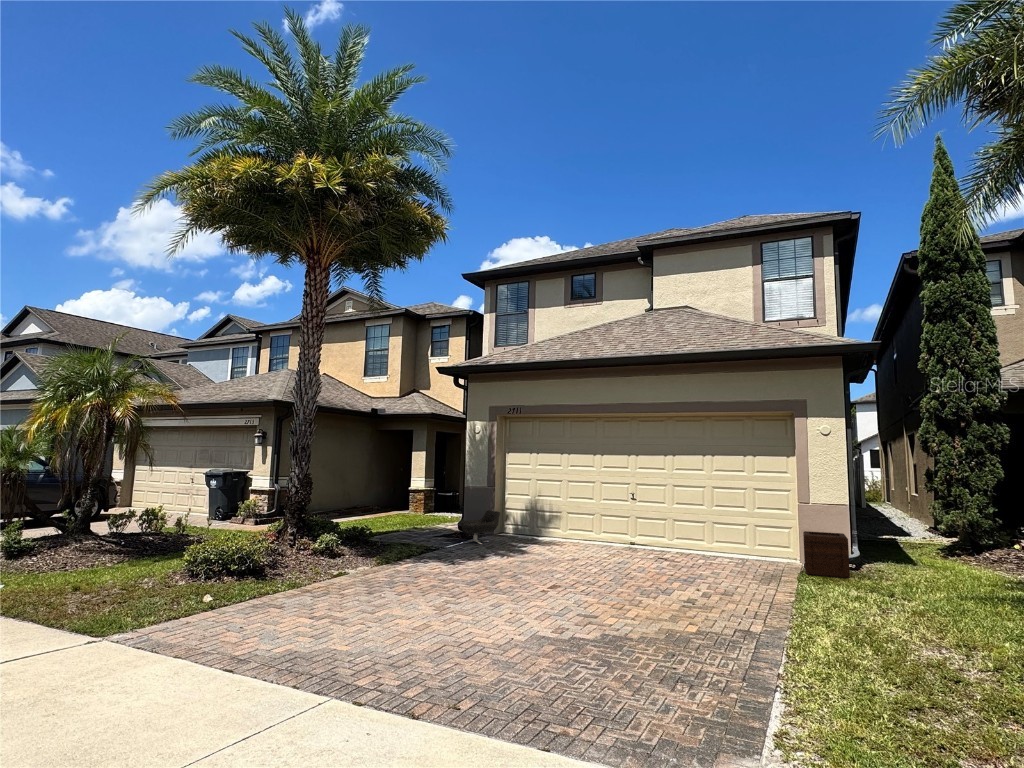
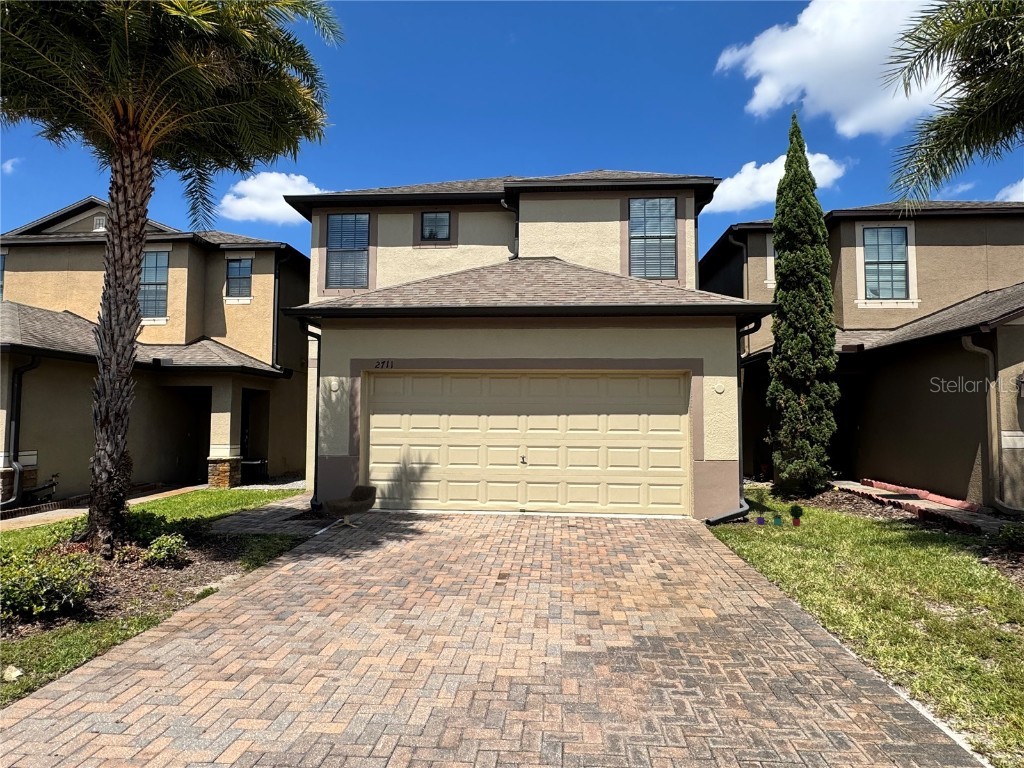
wooden crate: present [803,531,850,578] -> none [709,489,760,532]
potted plant: none [856,533,916,577] -> present [753,488,804,526]

